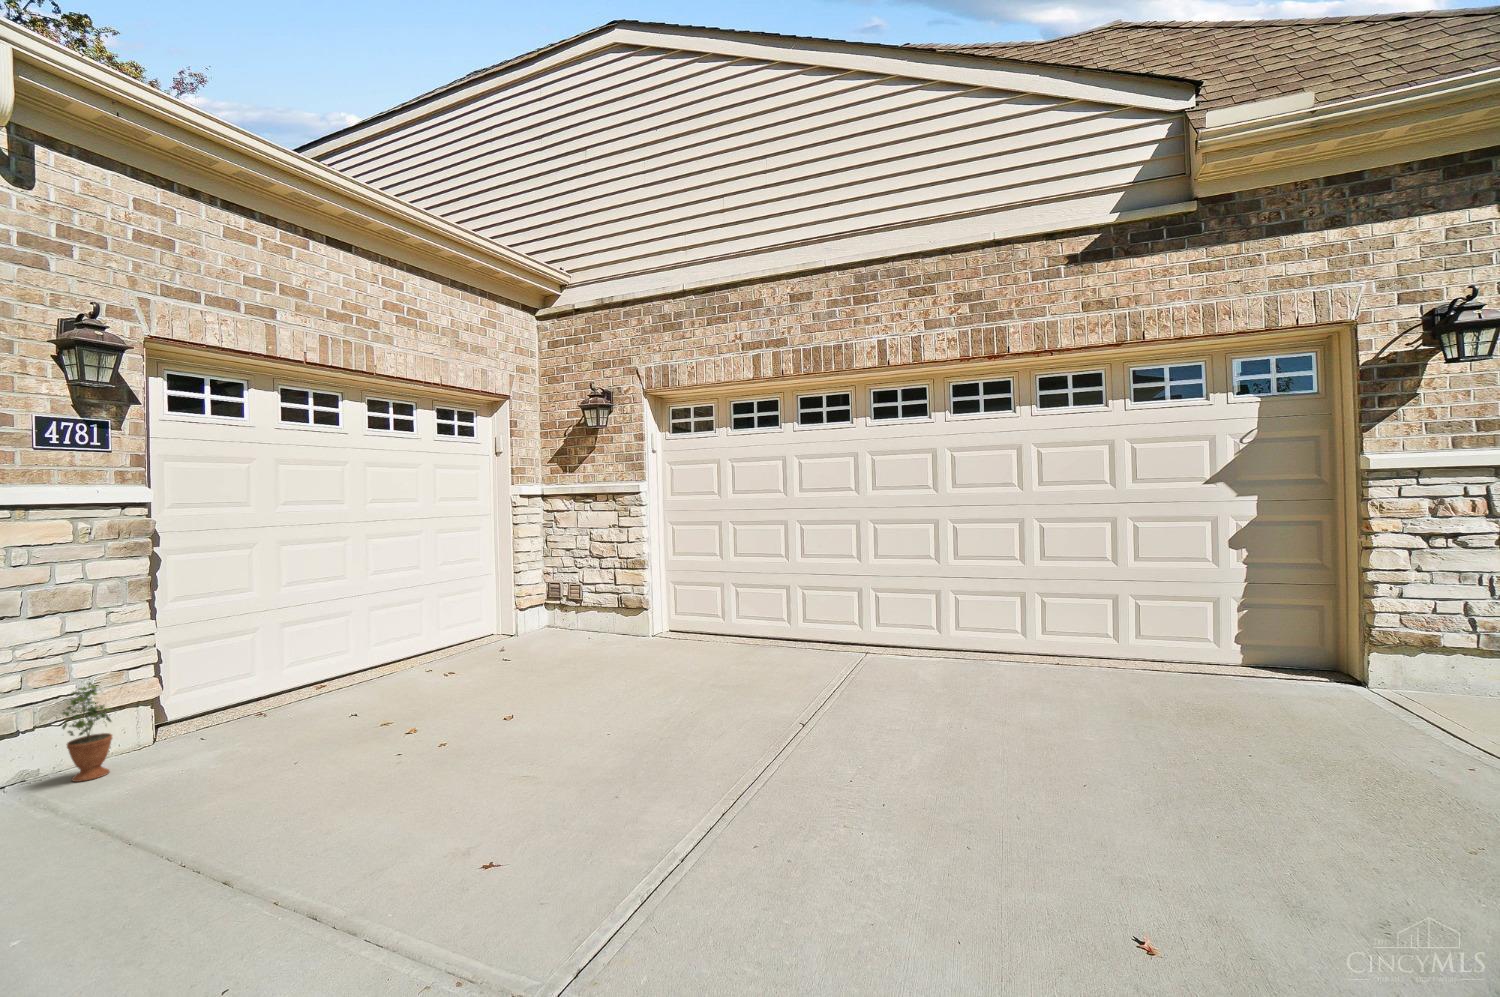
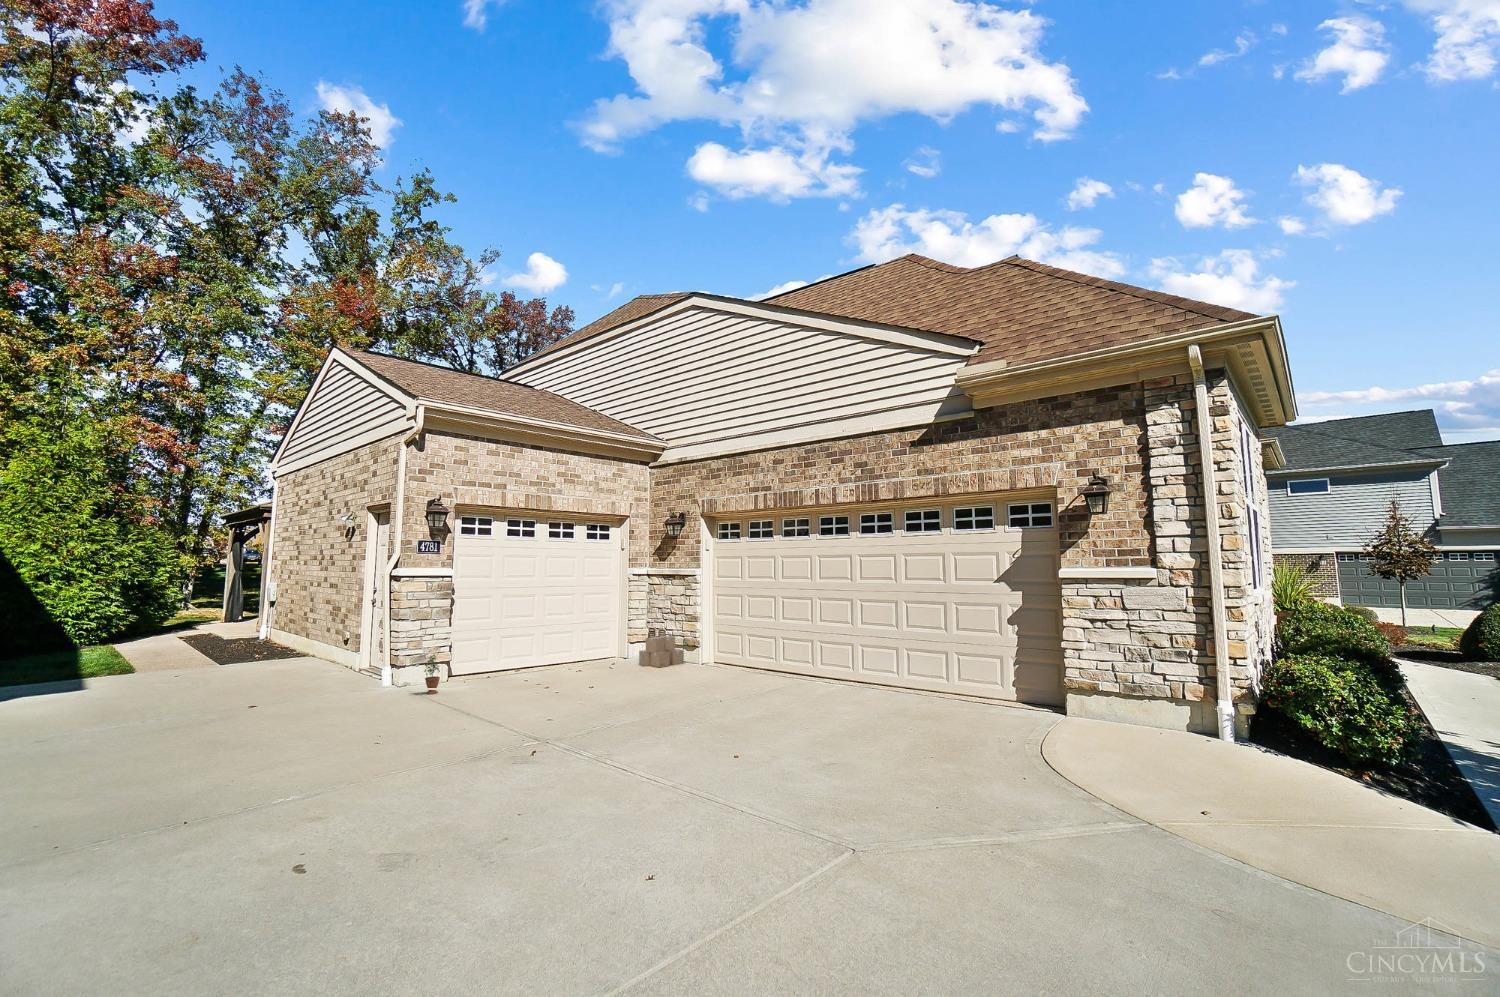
cardboard box: none [544,592,621,648] -> present [639,636,684,667]

